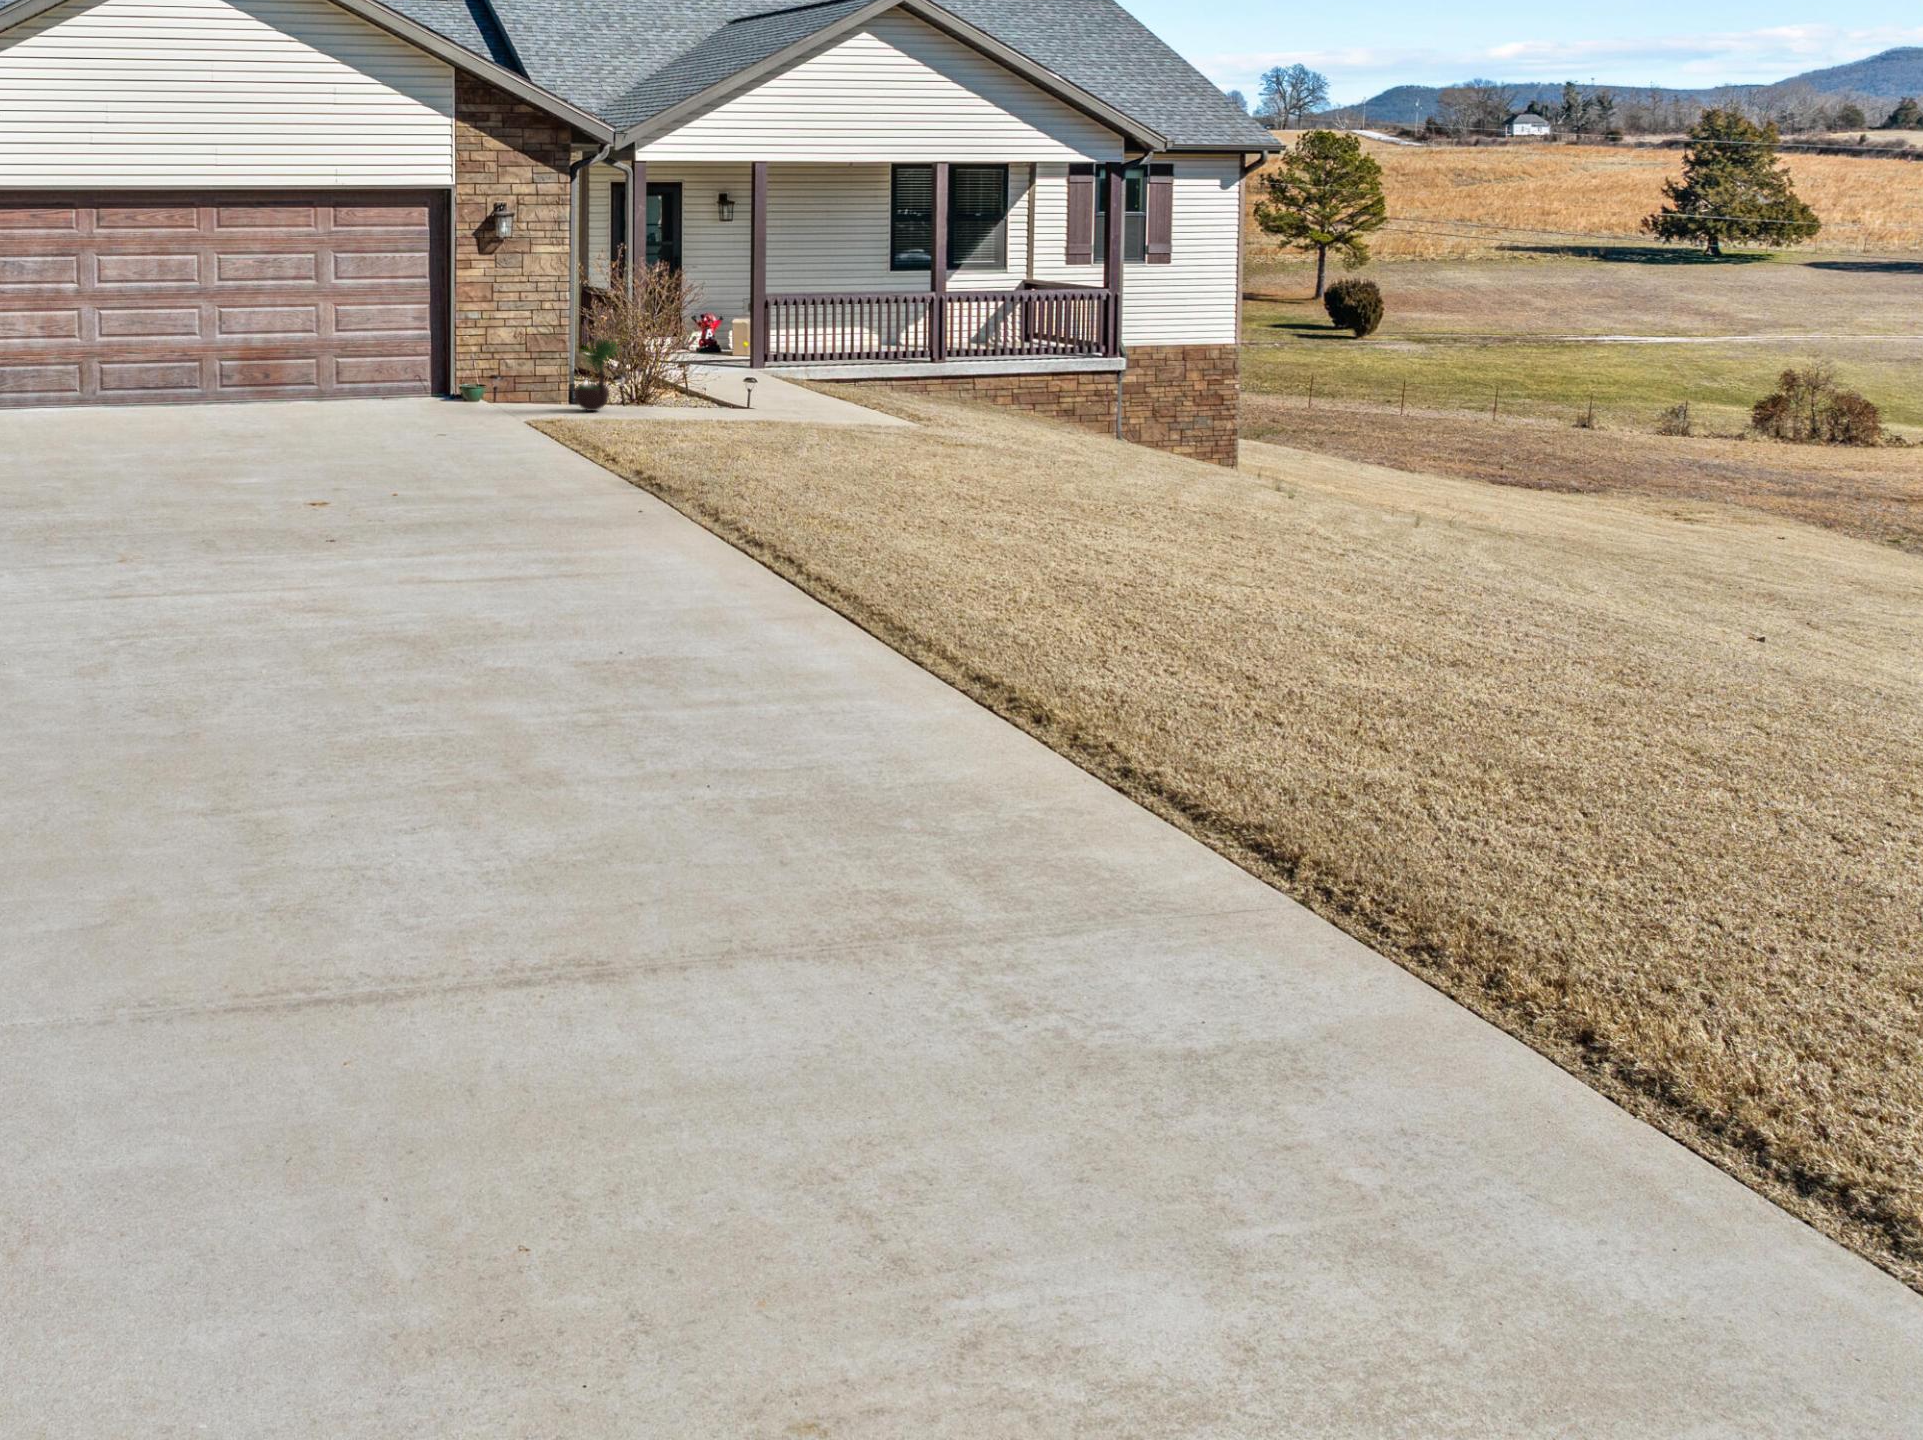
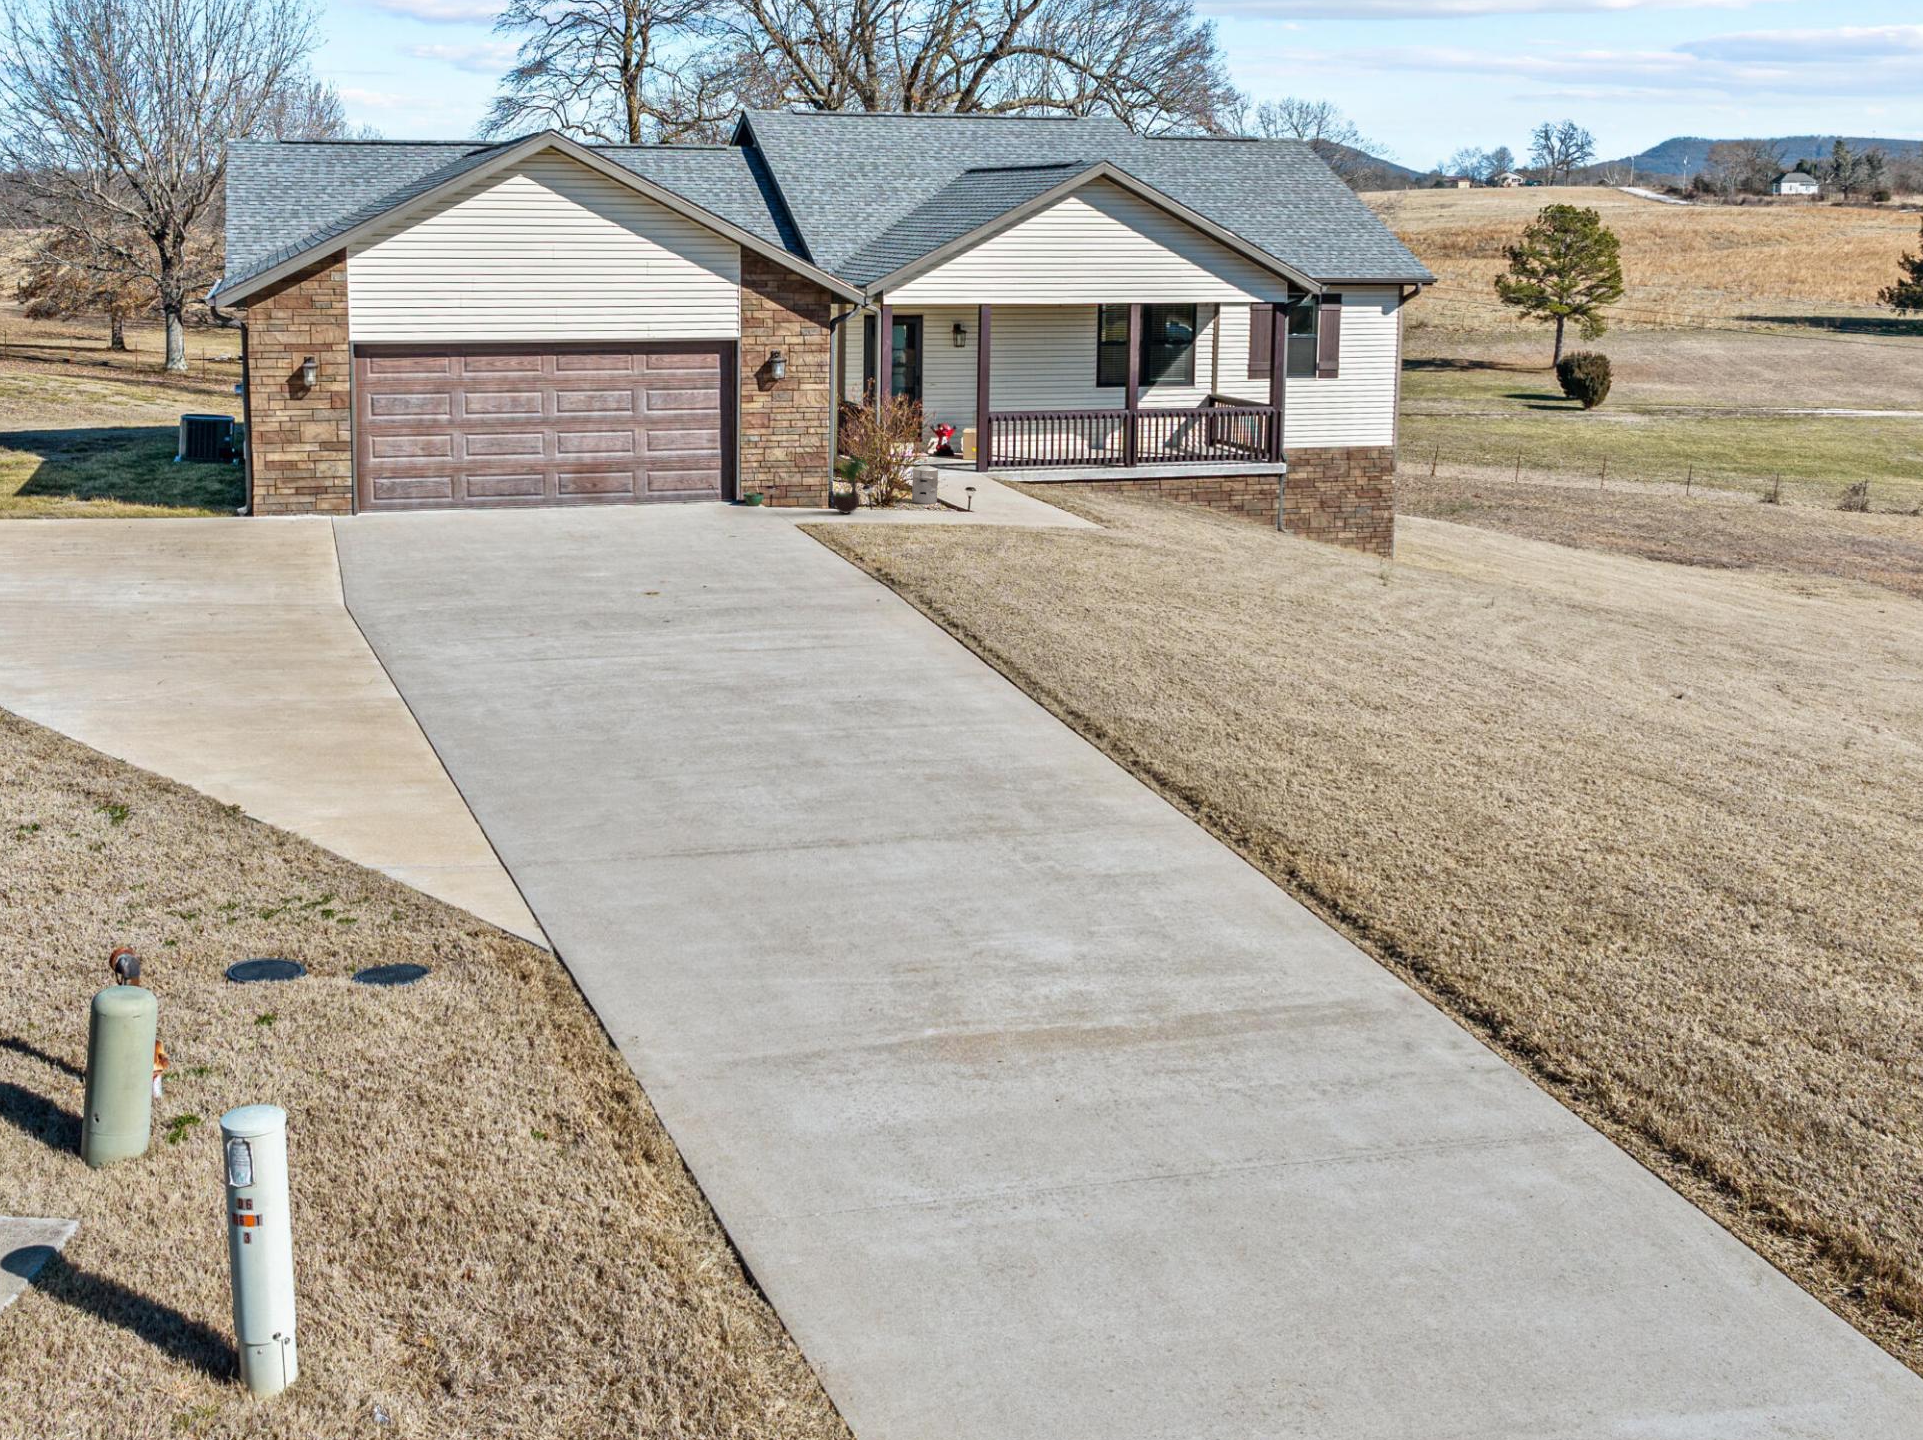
waste bin: none [674,351,707,401] -> present [912,464,938,504]

